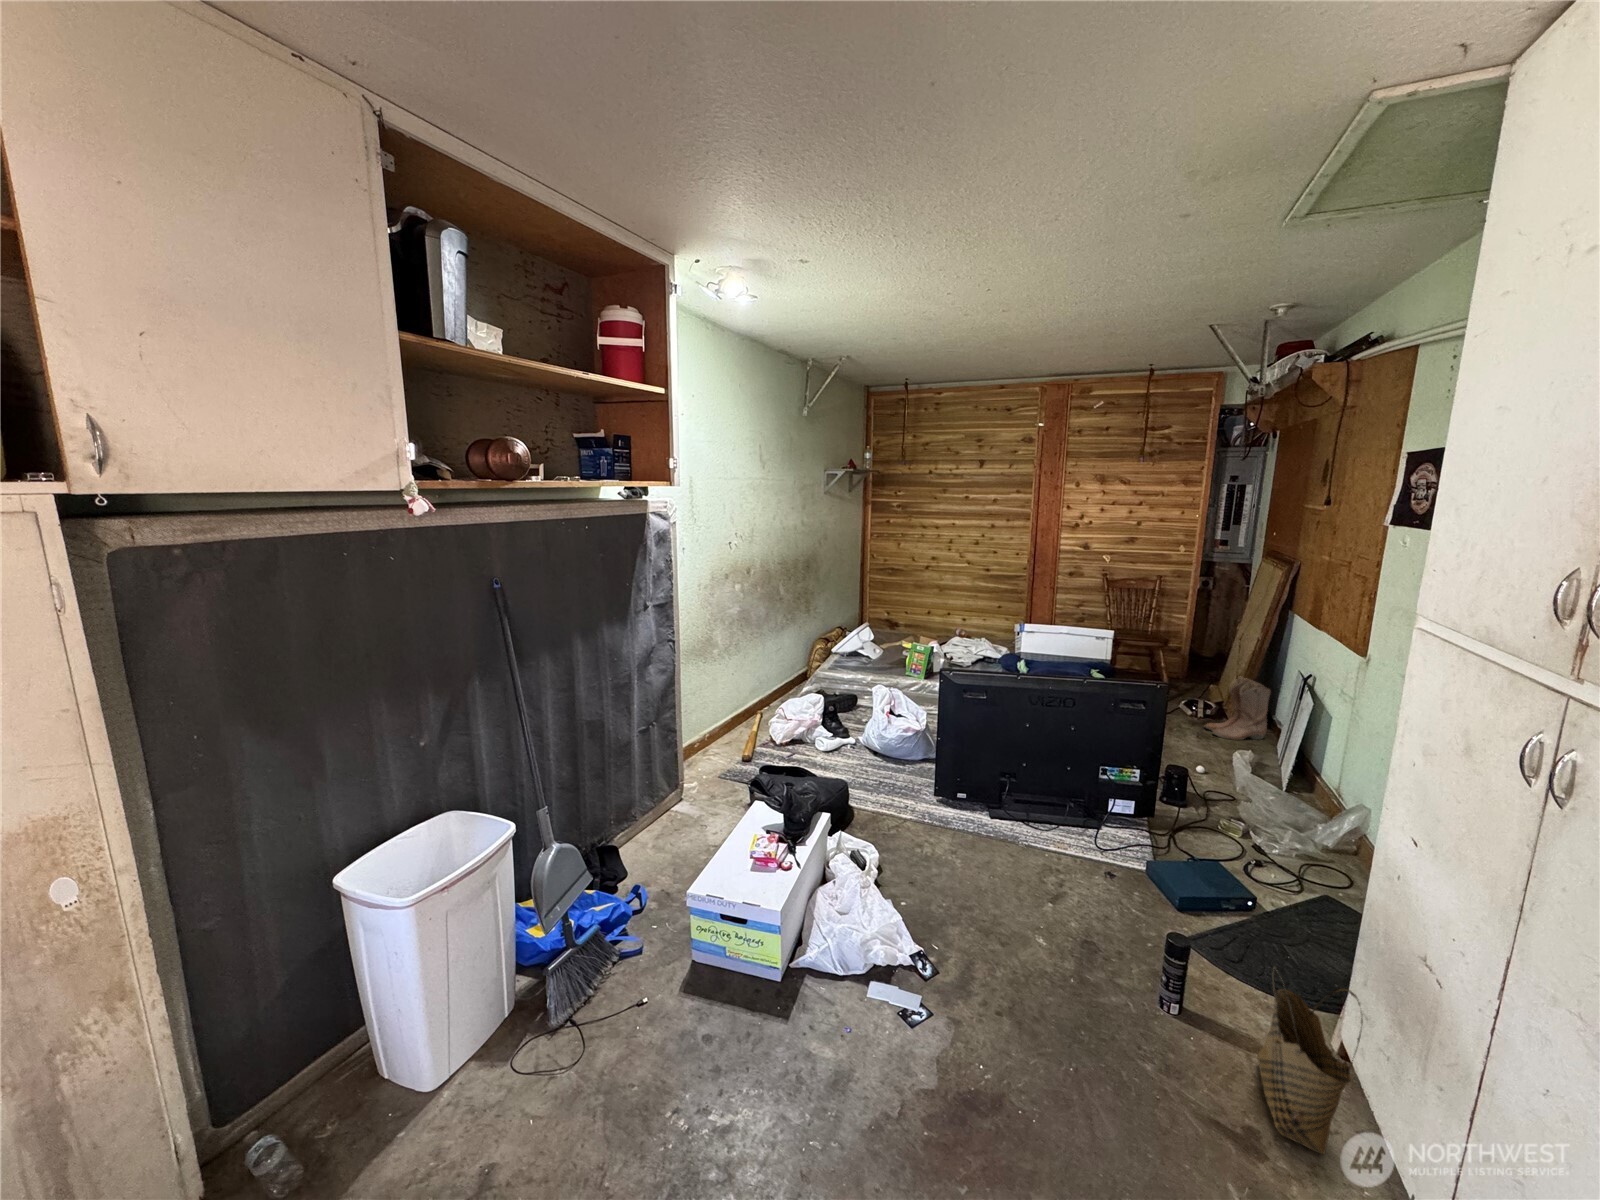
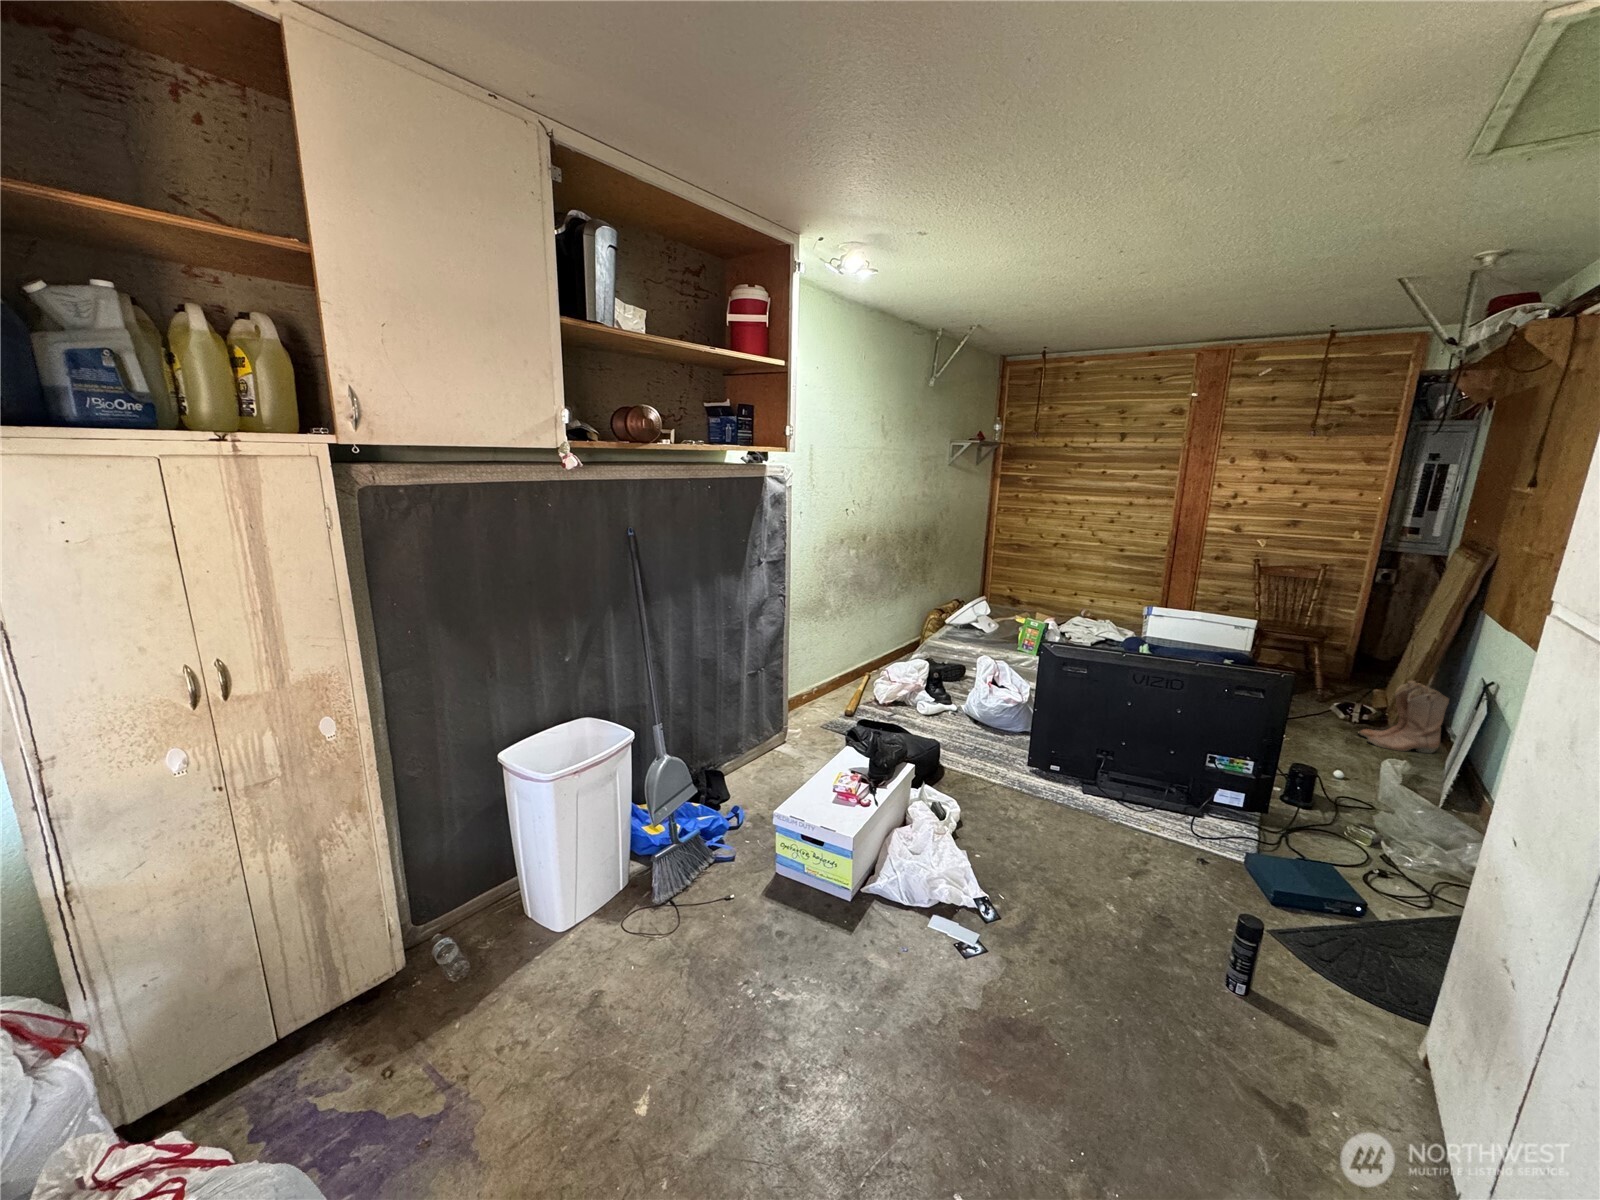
woven basket: present [1257,967,1363,1154] -> none [1332,962,1454,1158]

